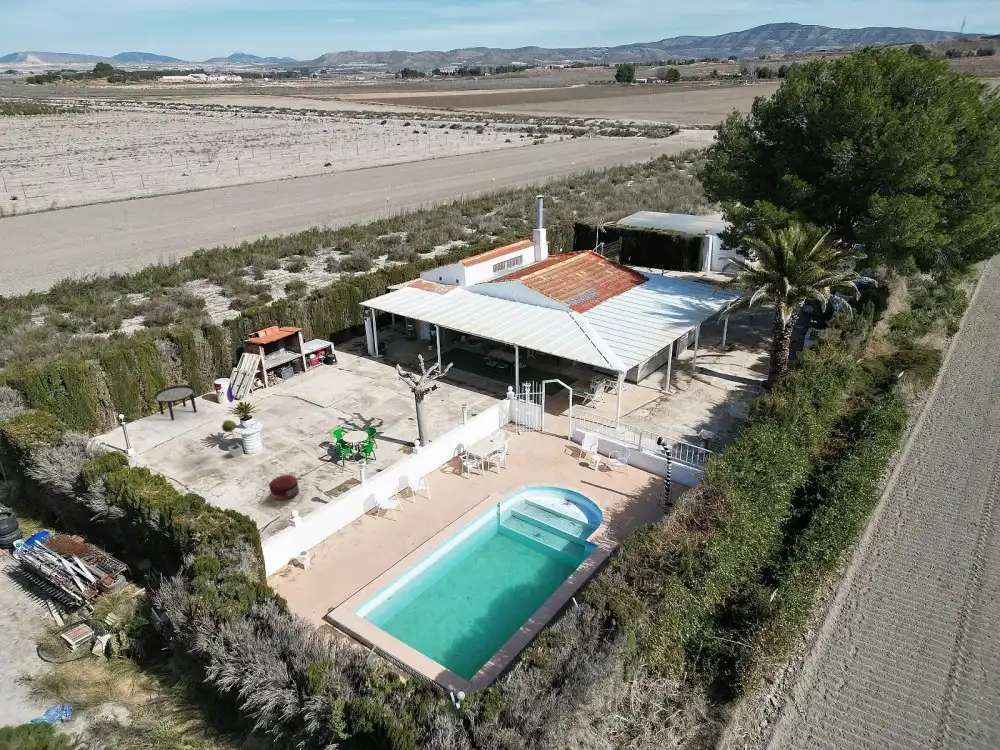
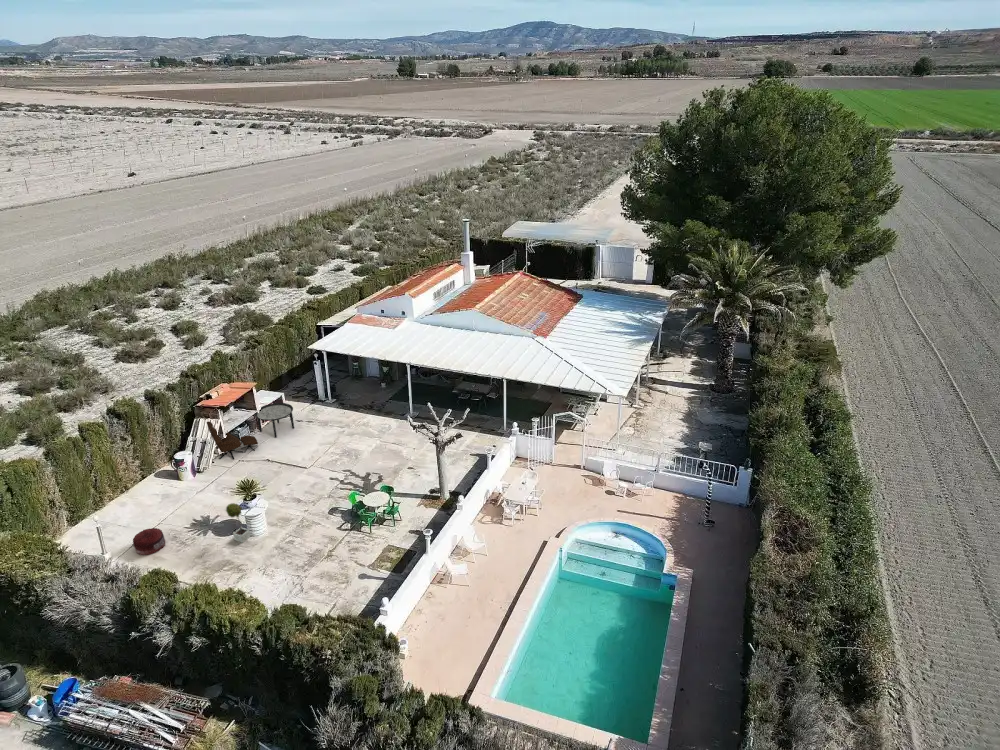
lounge chair: none [250,356,295,393] -> present [207,422,258,459]
round table: present [154,385,197,421] -> present [255,403,294,438]
pouf: present [269,475,299,500] -> present [133,528,165,555]

